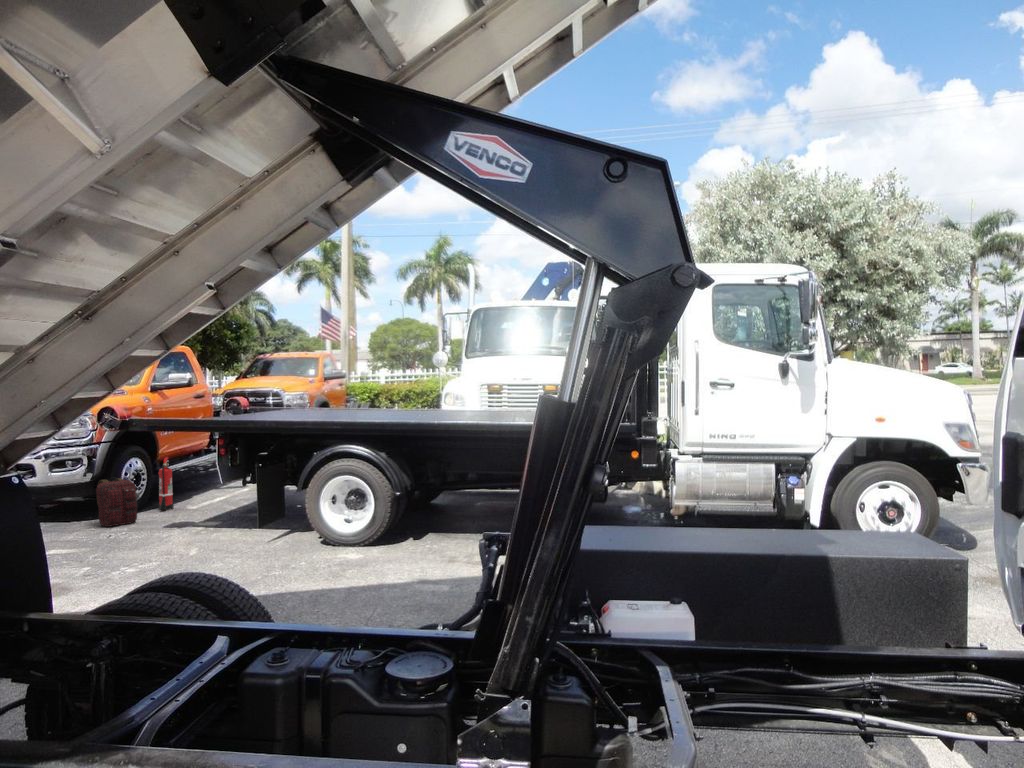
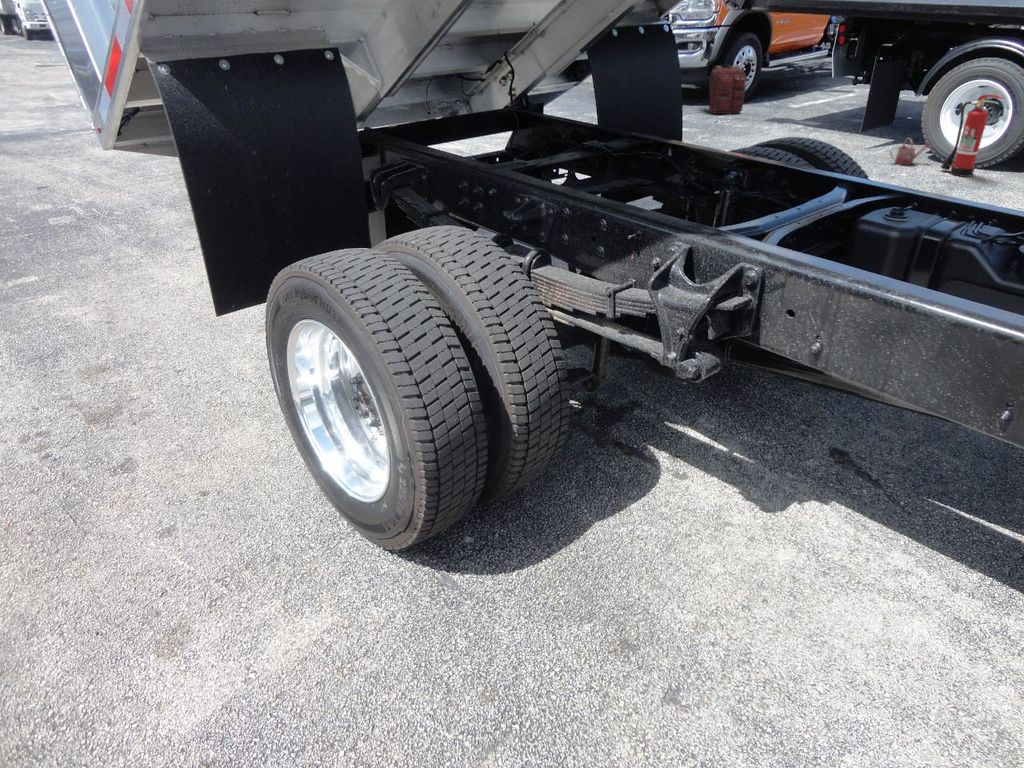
fire extinguisher: present [158,457,174,510] -> present [941,95,1002,177]
watering can: none [286,529,319,554] -> present [890,139,930,165]

